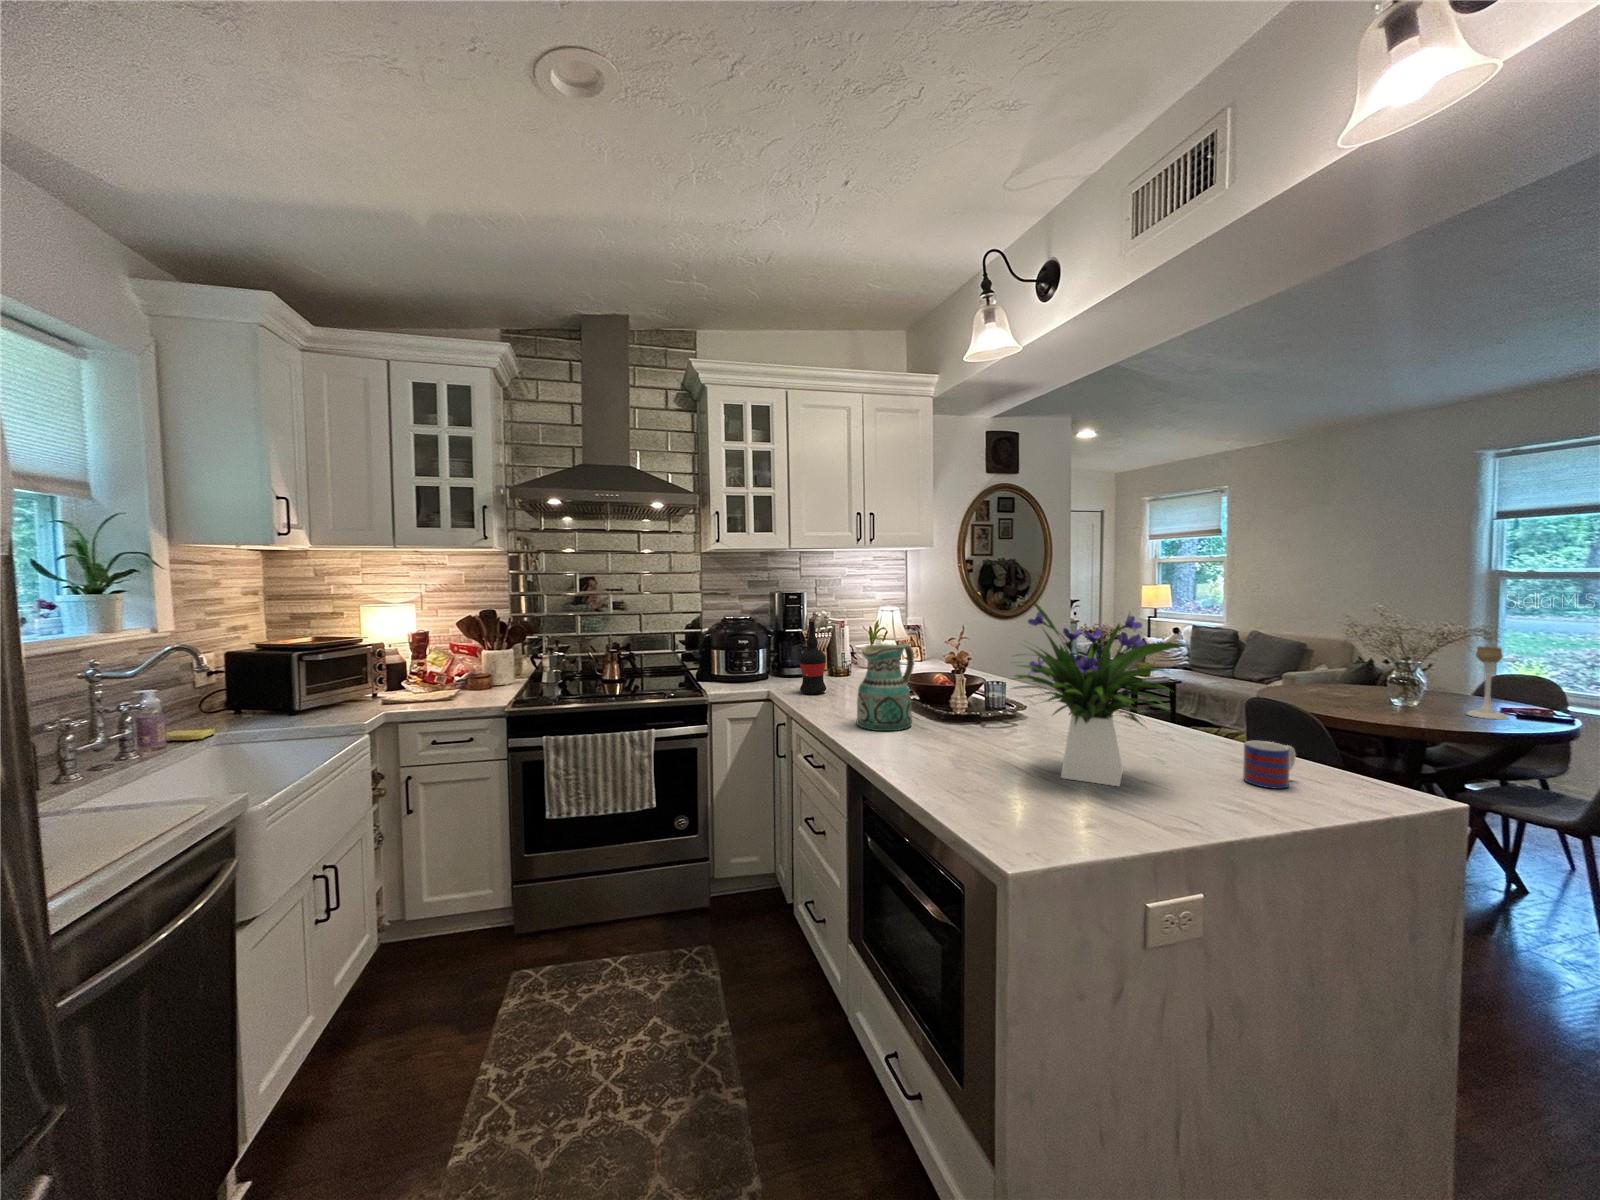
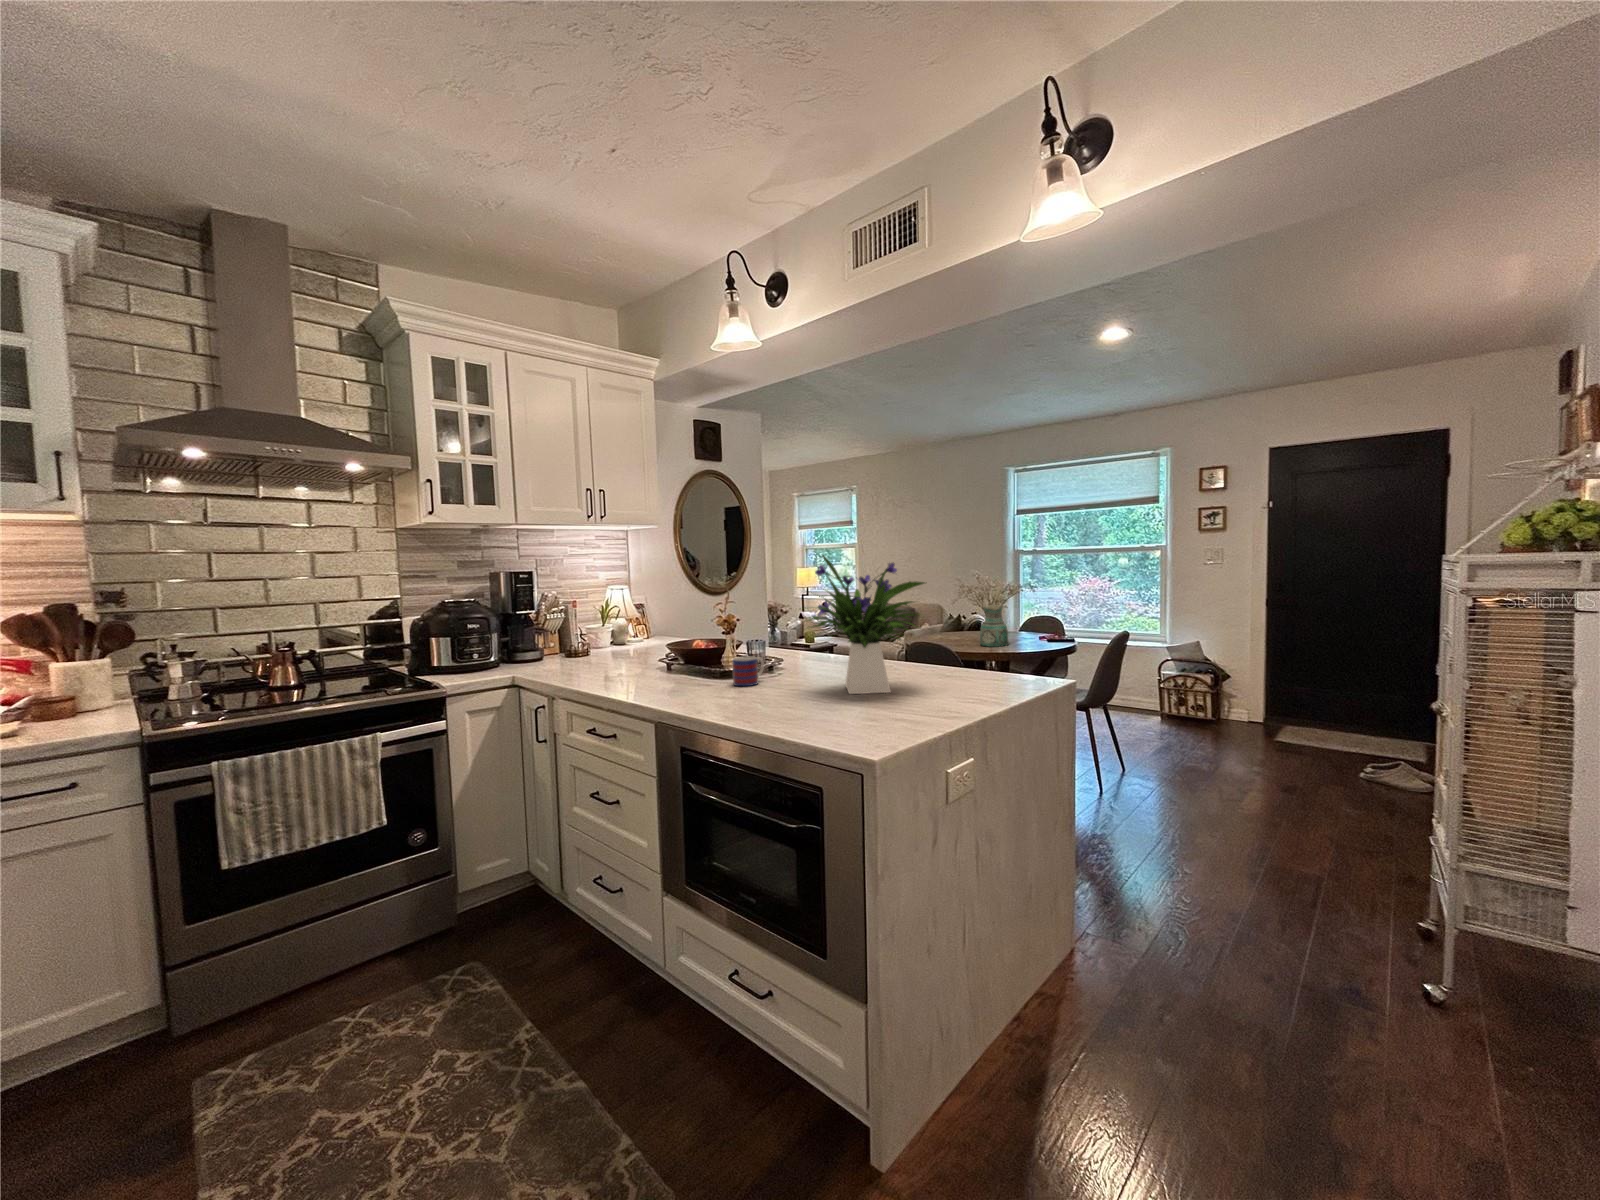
wine bottle: present [799,618,826,694] -> none [553,593,584,672]
ceramic pitcher: present [857,642,914,731] -> present [980,604,1008,647]
candle holder: present [1467,646,1507,720] -> none [1016,593,1036,640]
mug: present [1243,741,1296,789] -> present [732,657,764,686]

